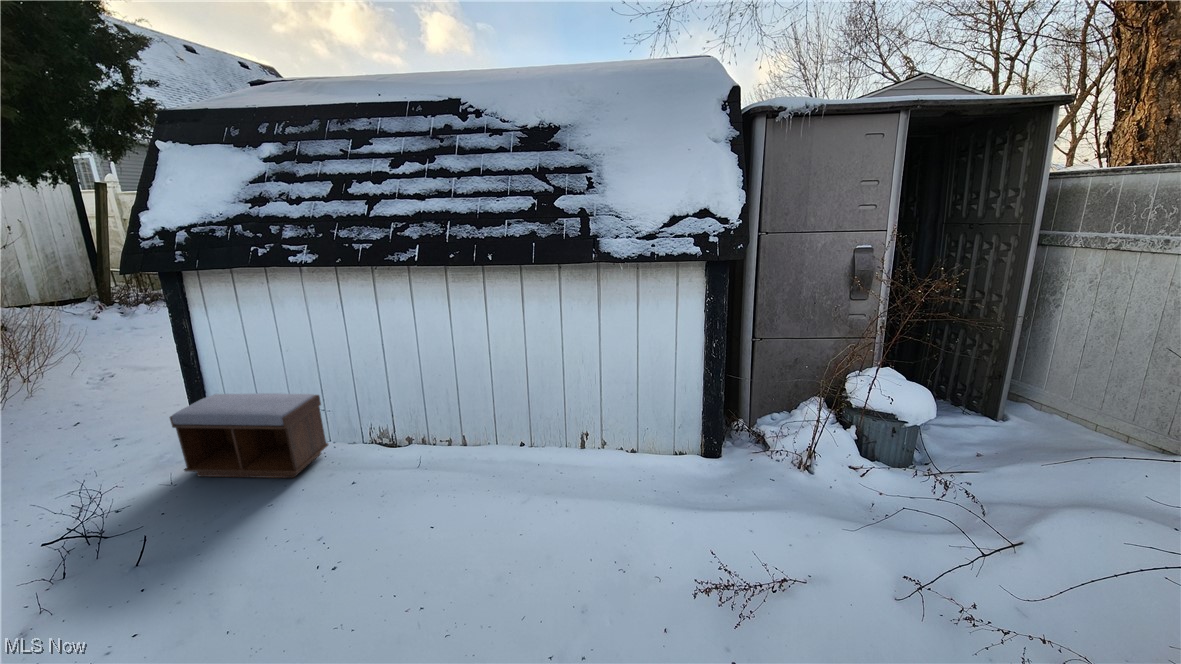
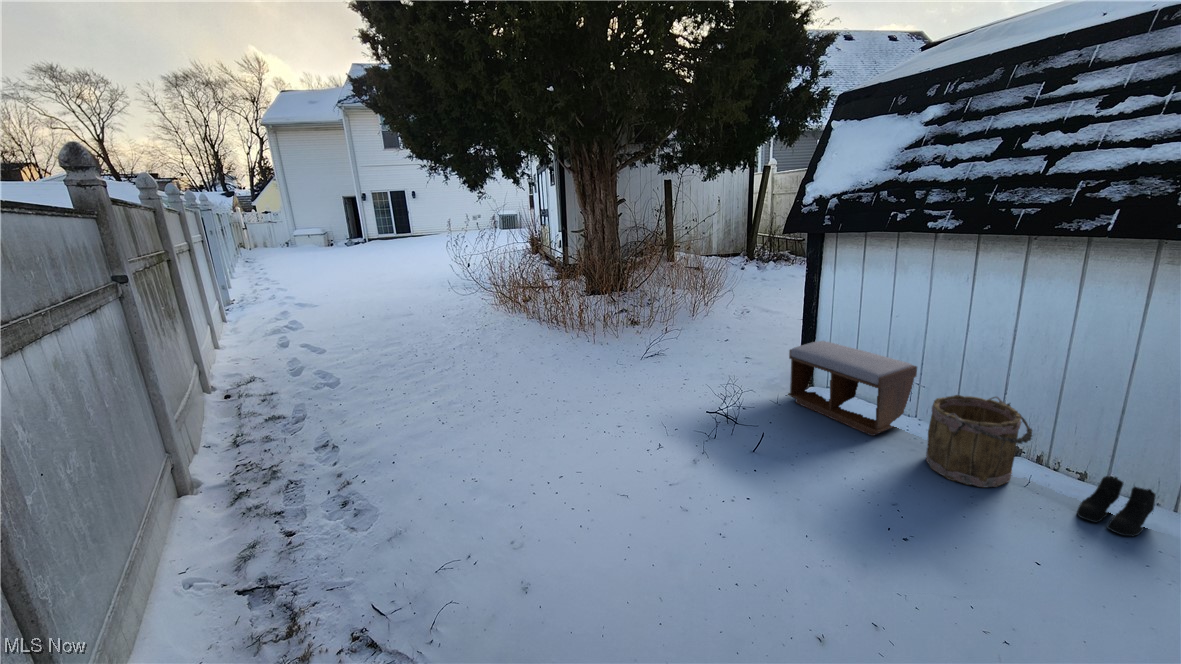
bucket: none [337,403,414,489] -> present [926,395,1032,487]
boots: none [451,435,487,475] -> present [1077,476,1156,537]

